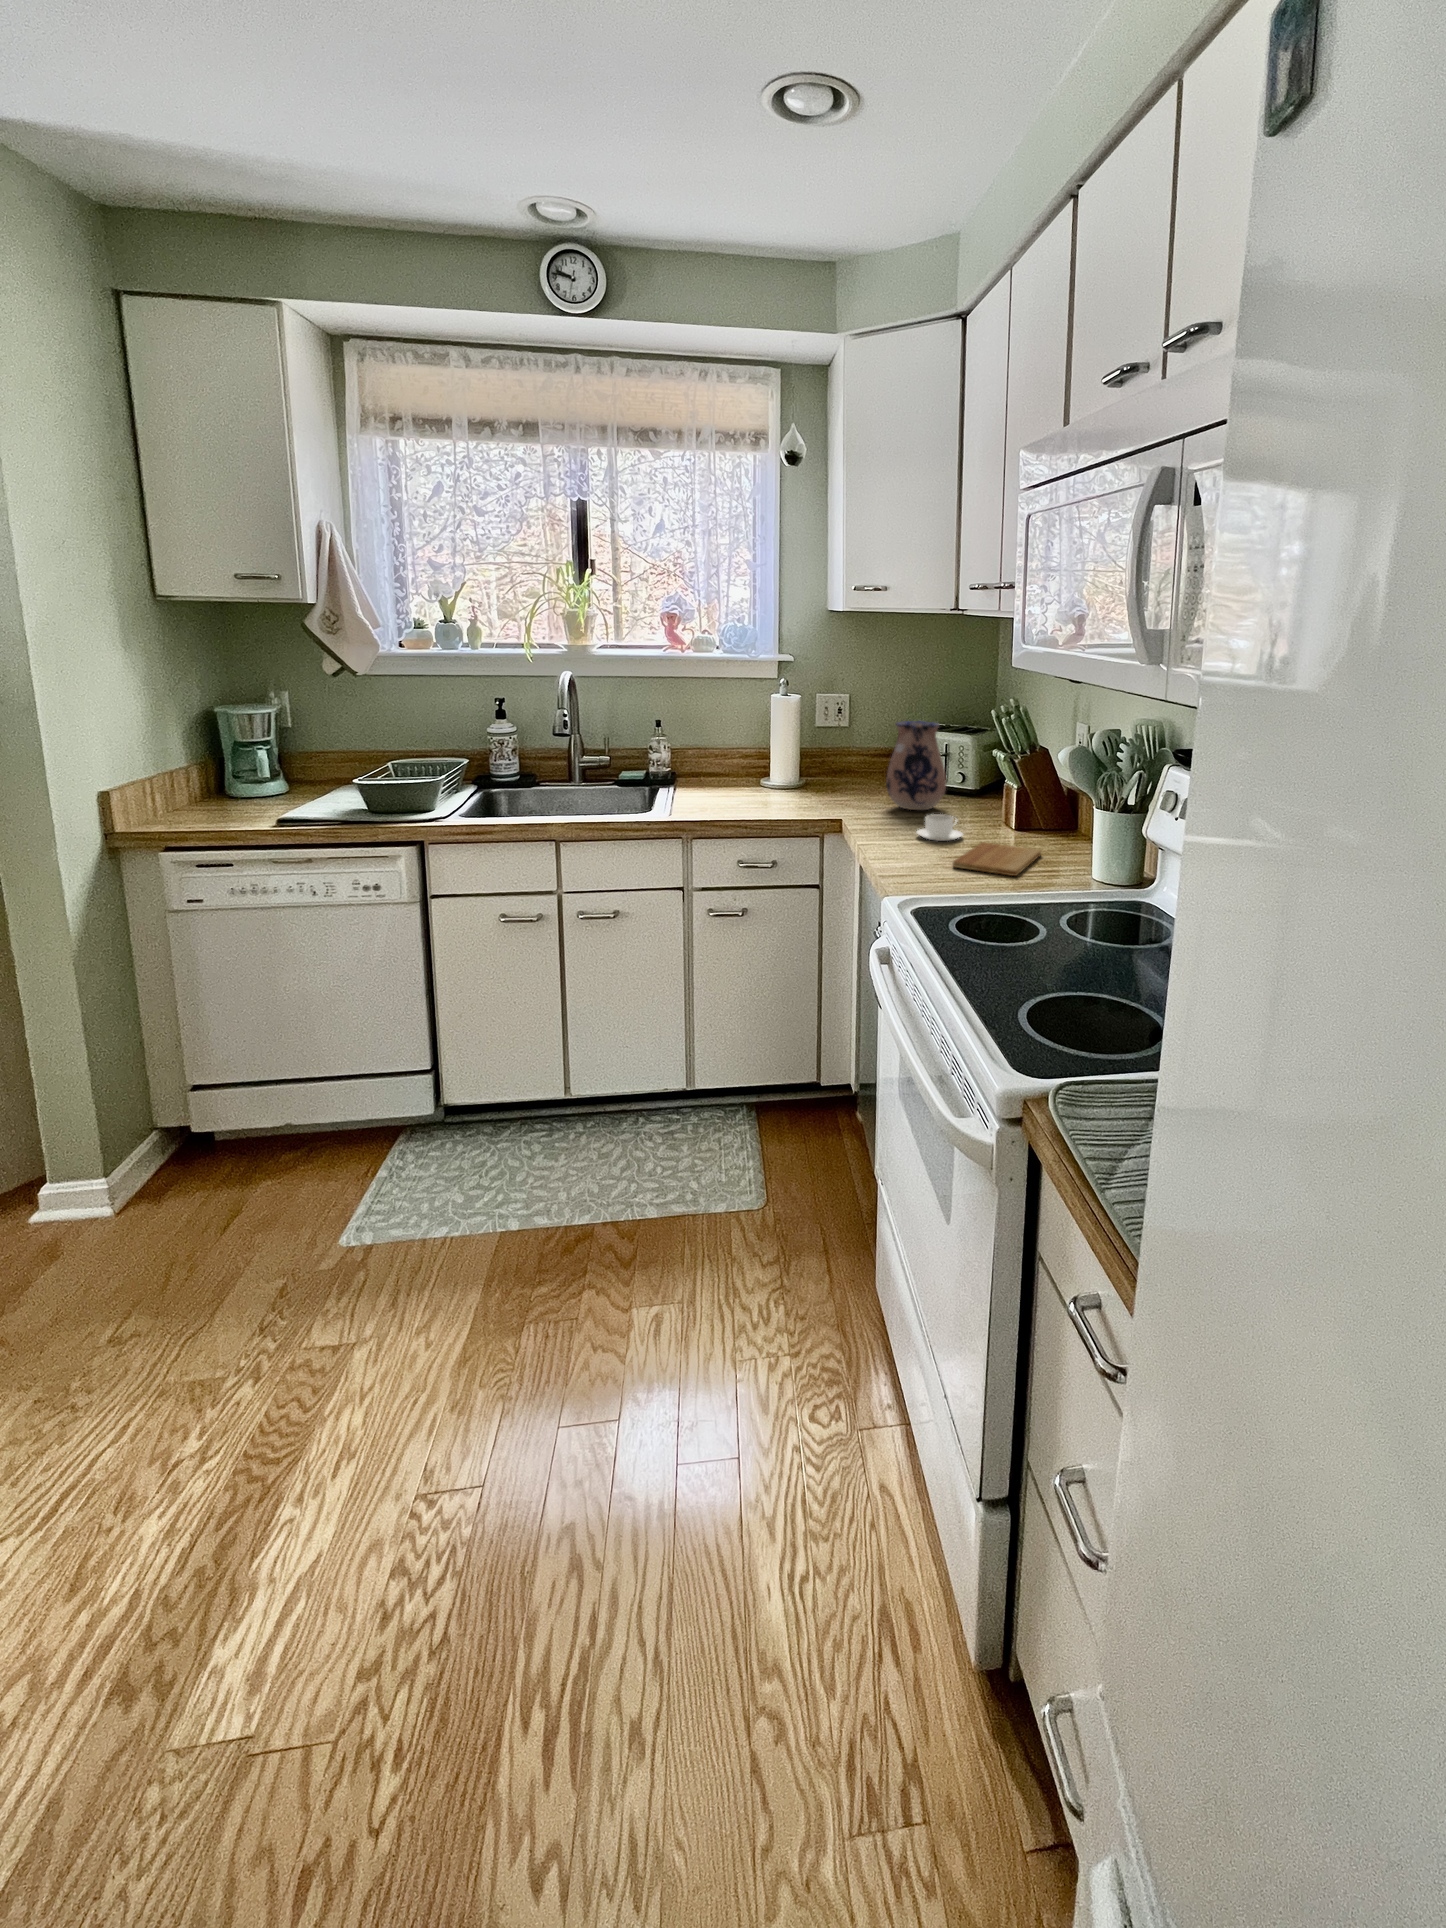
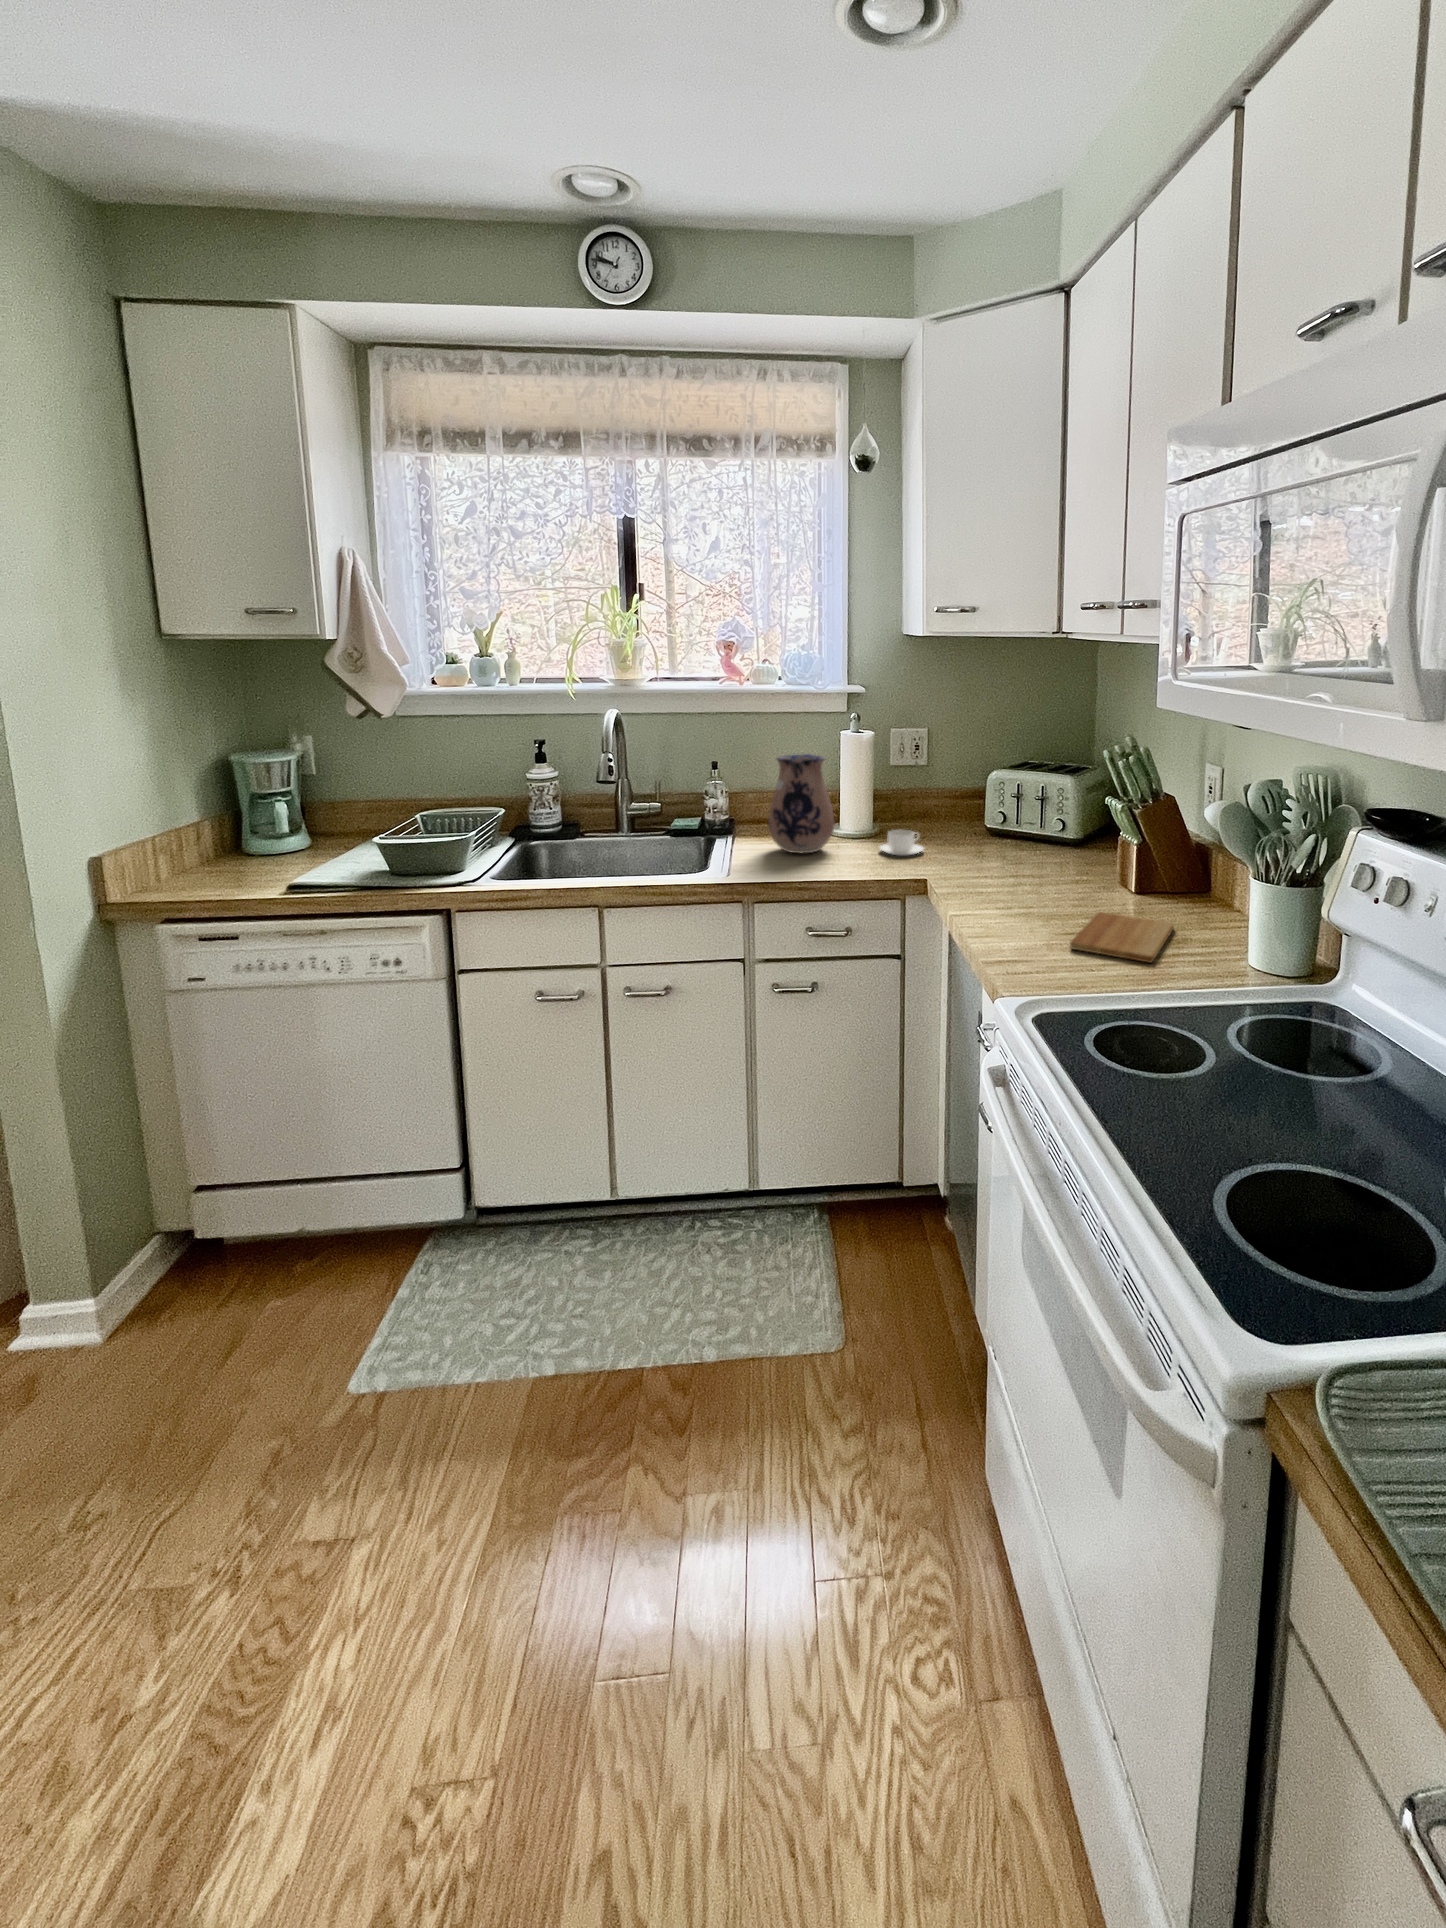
ceramic pitcher: present [886,721,946,810] -> present [768,754,835,853]
coffee cup: present [917,814,963,841] -> present [880,830,924,855]

